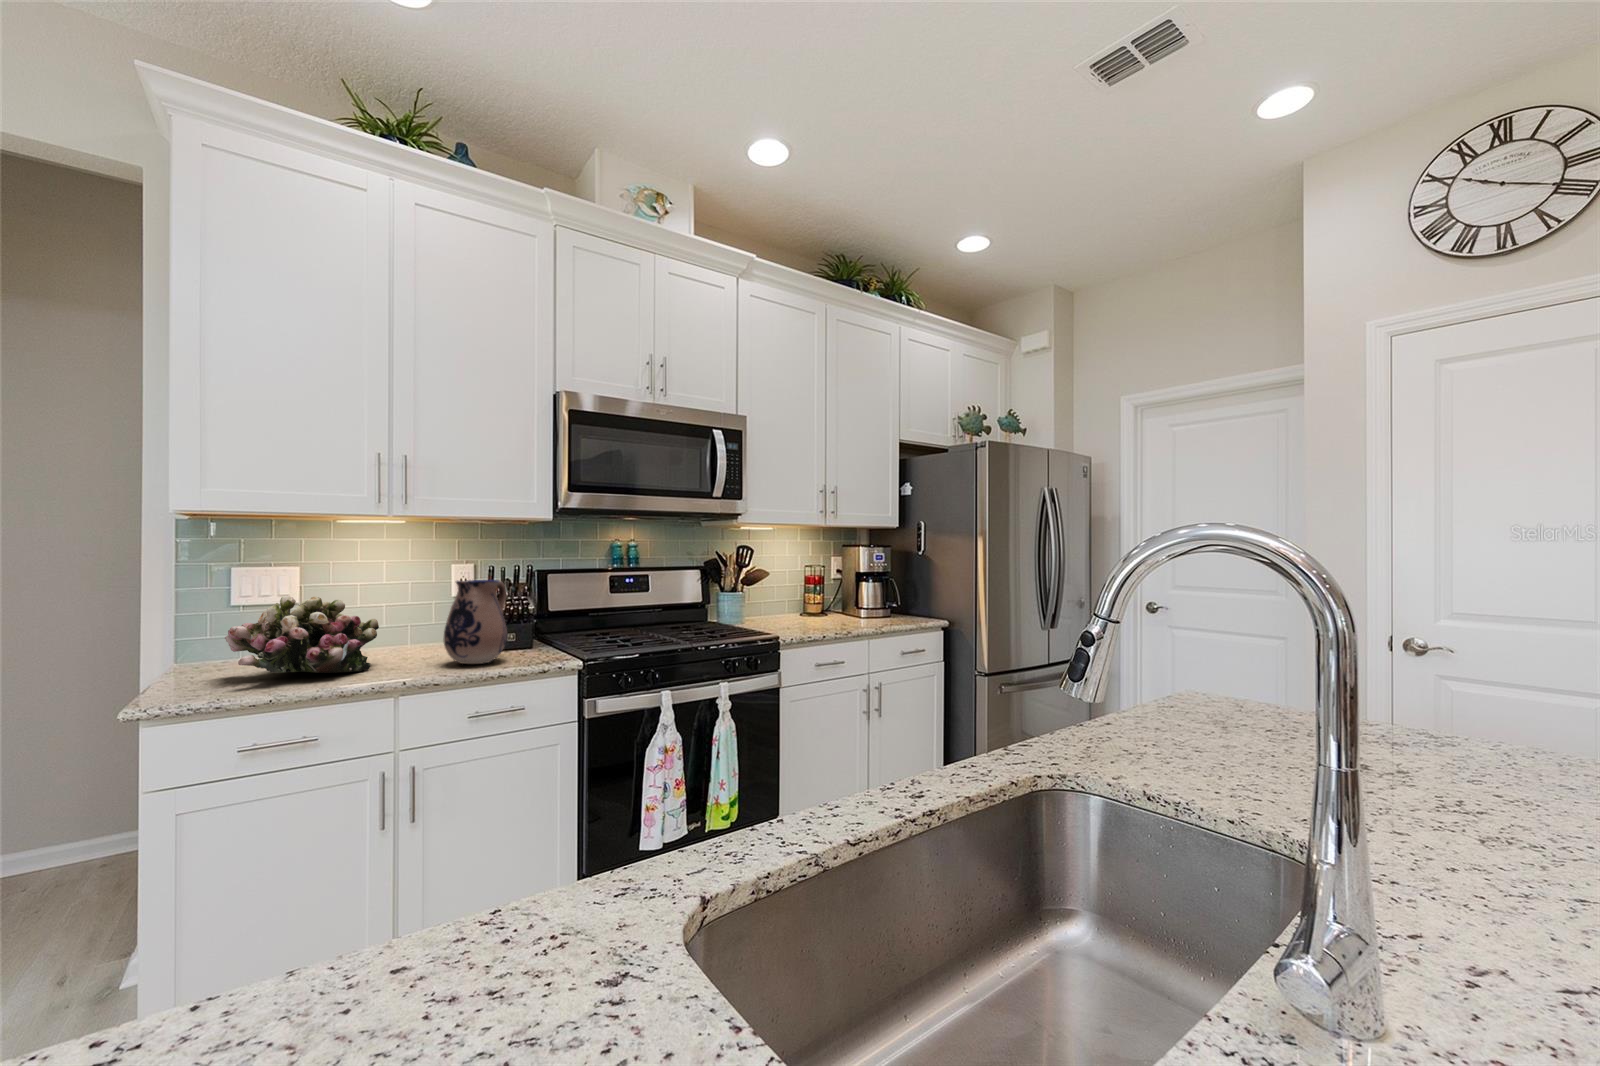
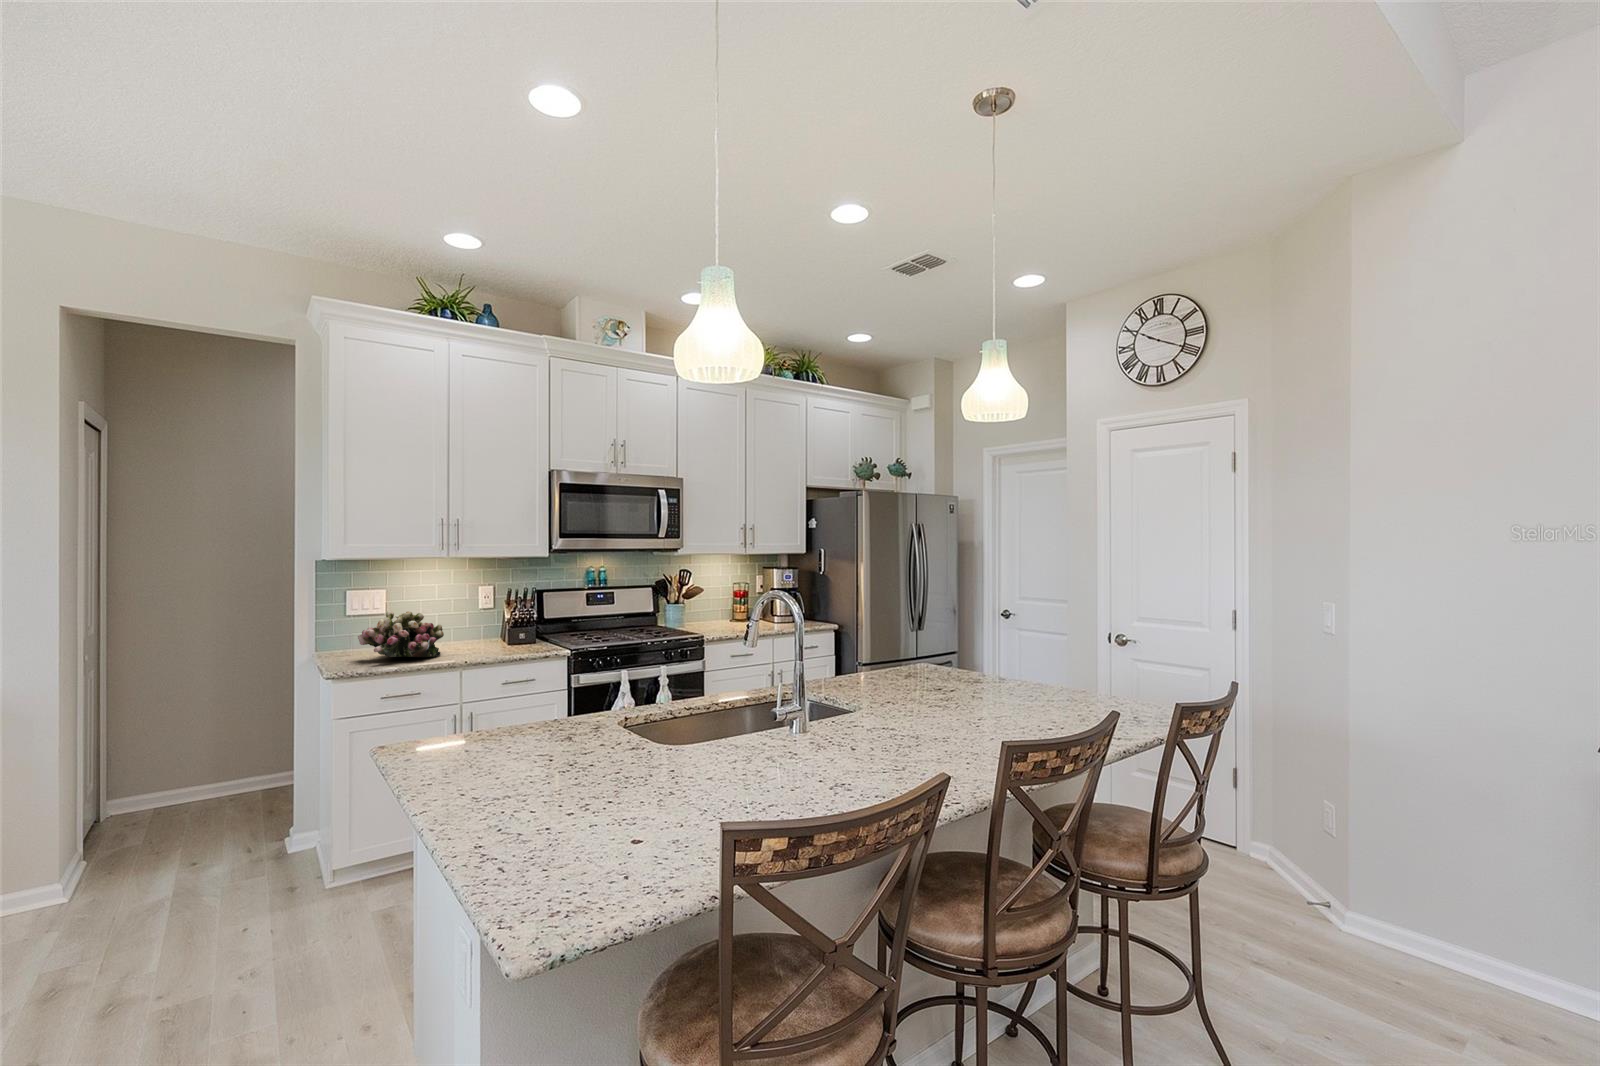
ceramic pitcher: present [443,580,507,664] -> none [484,599,523,653]

